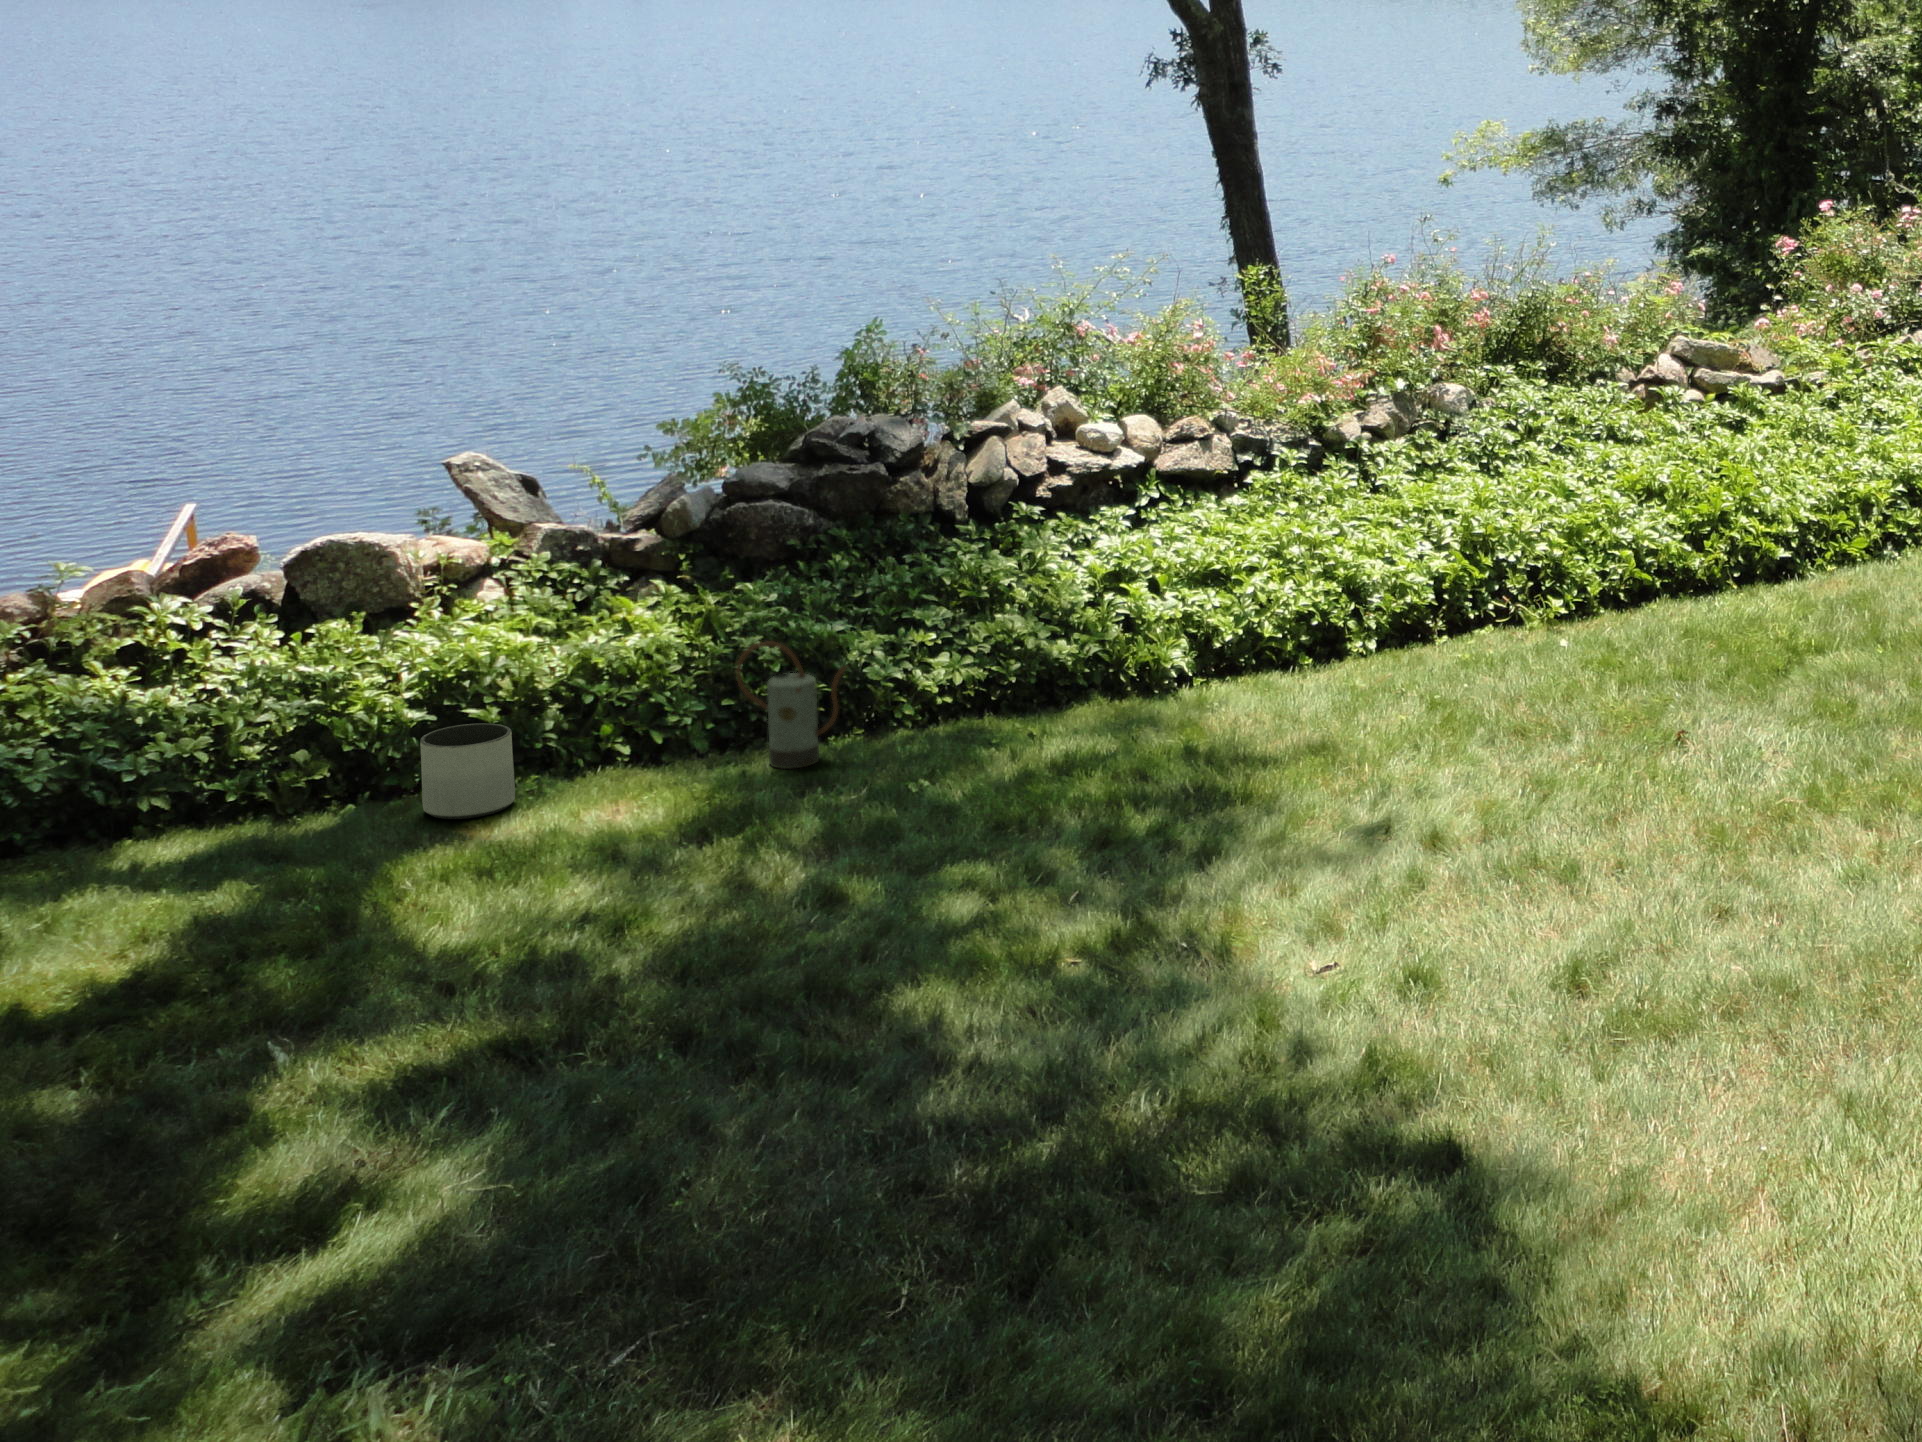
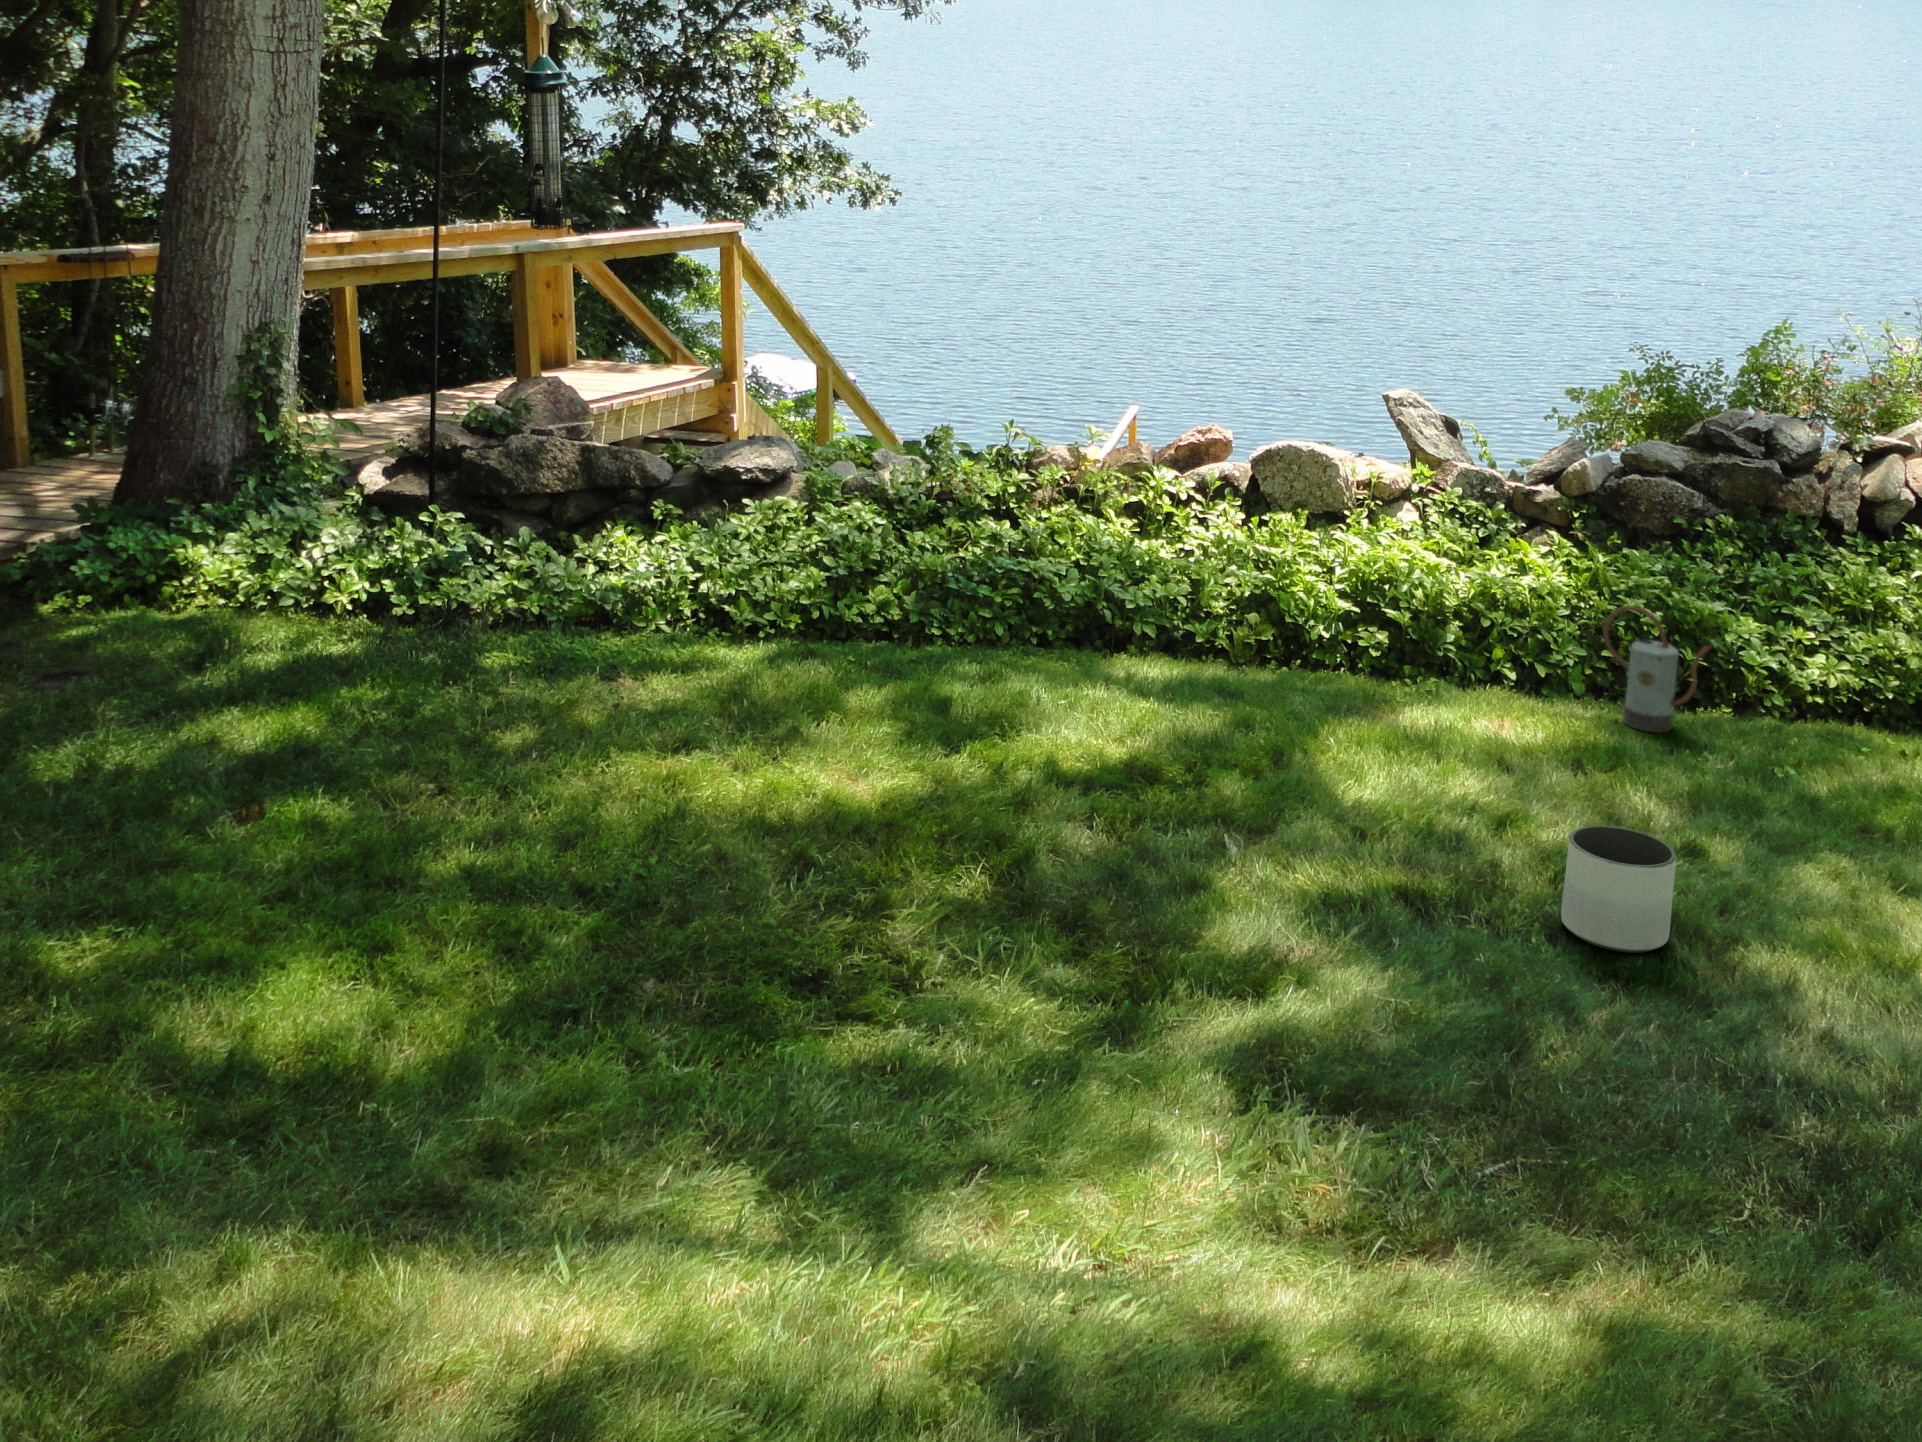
planter: present [420,723,515,819] -> present [1561,826,1676,953]

